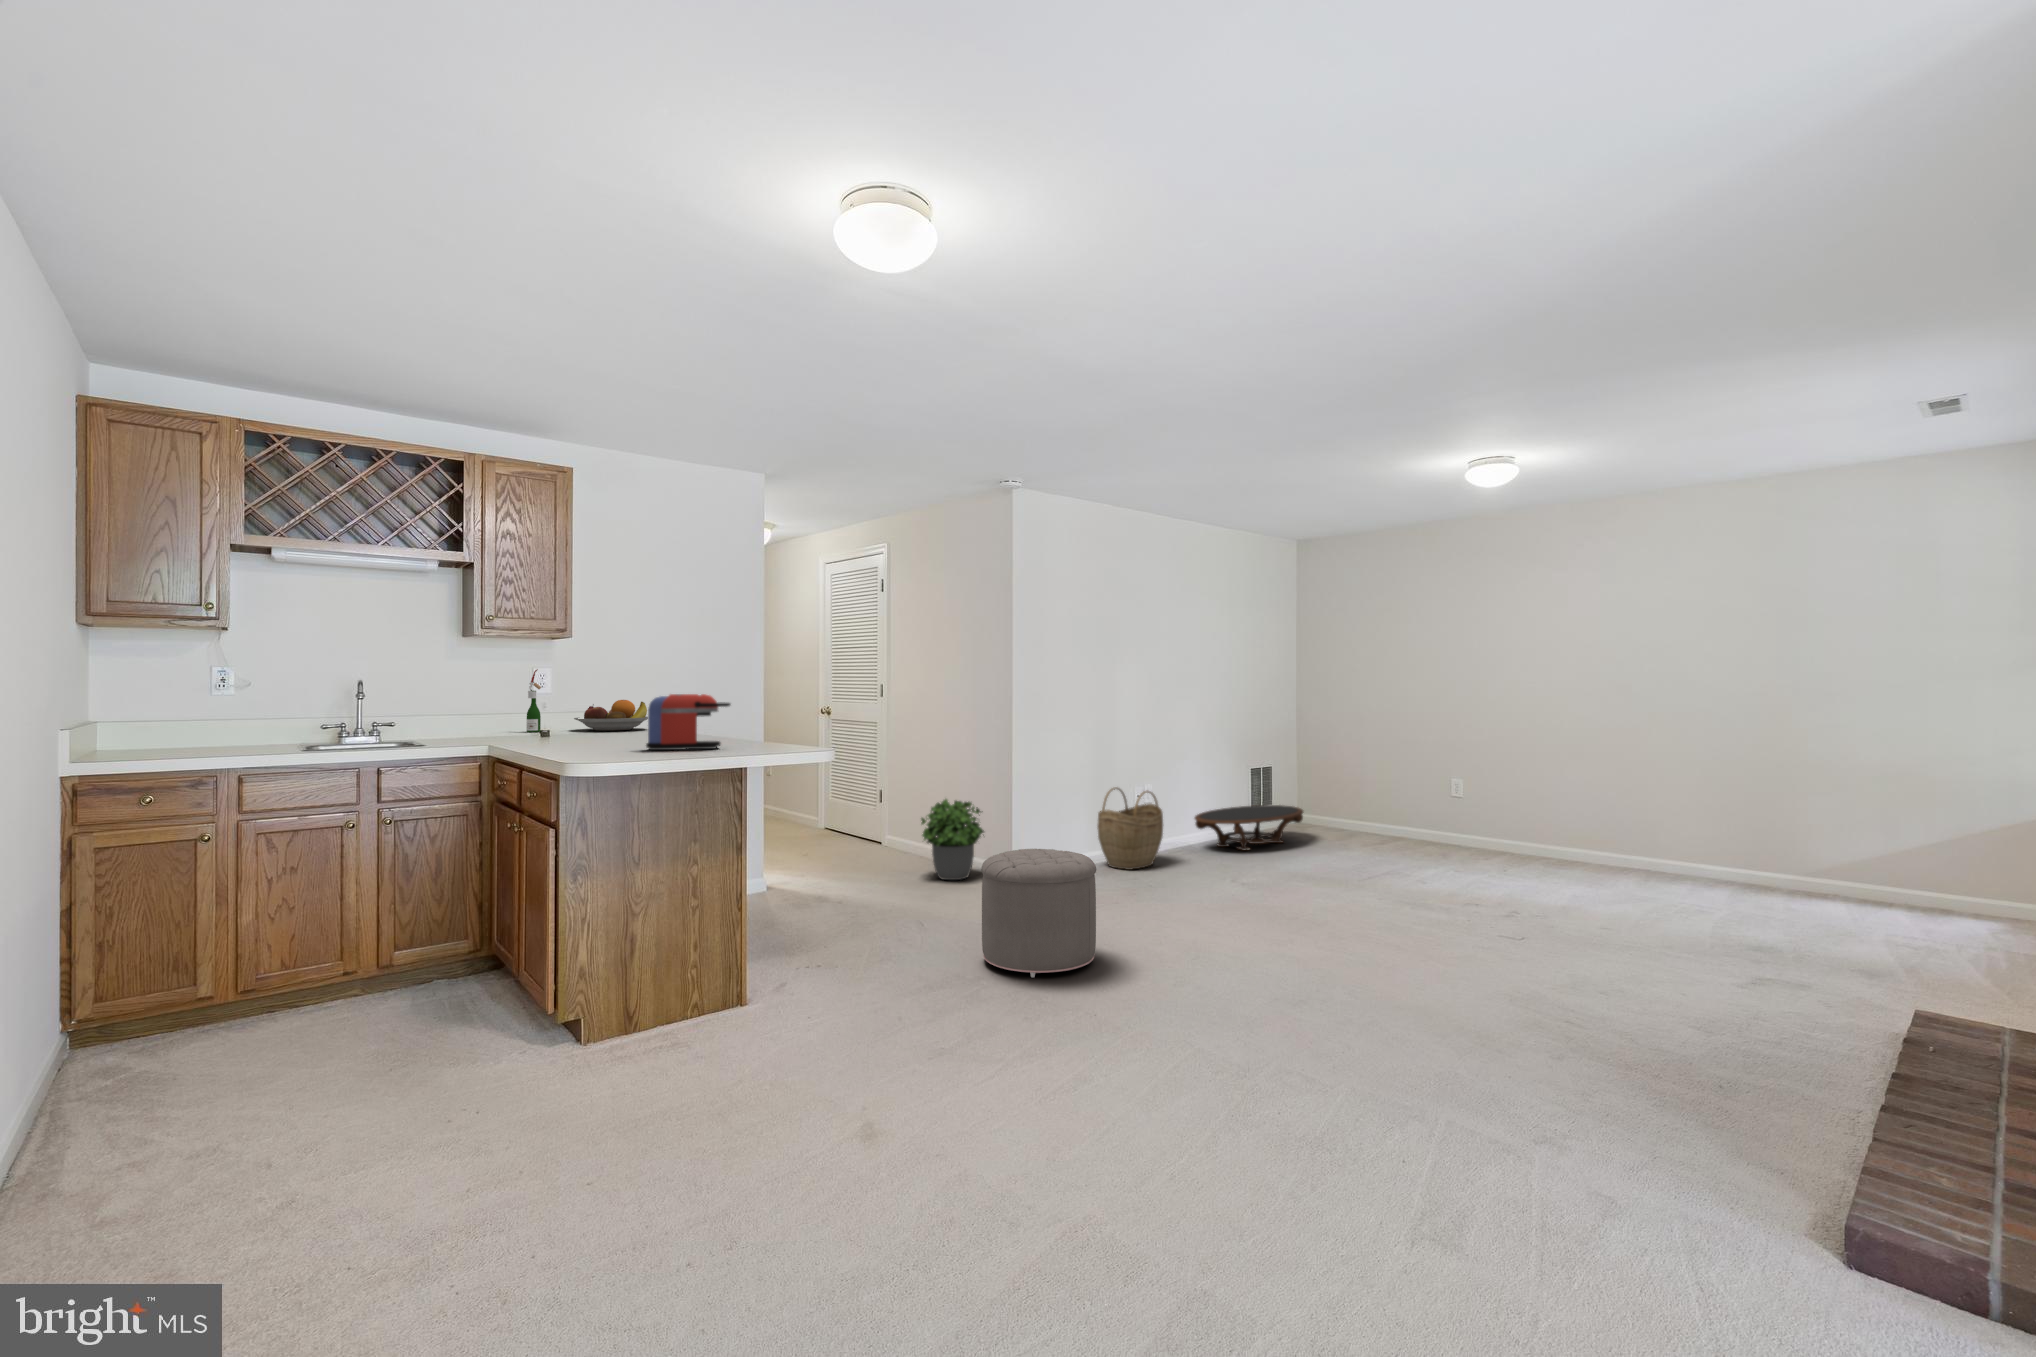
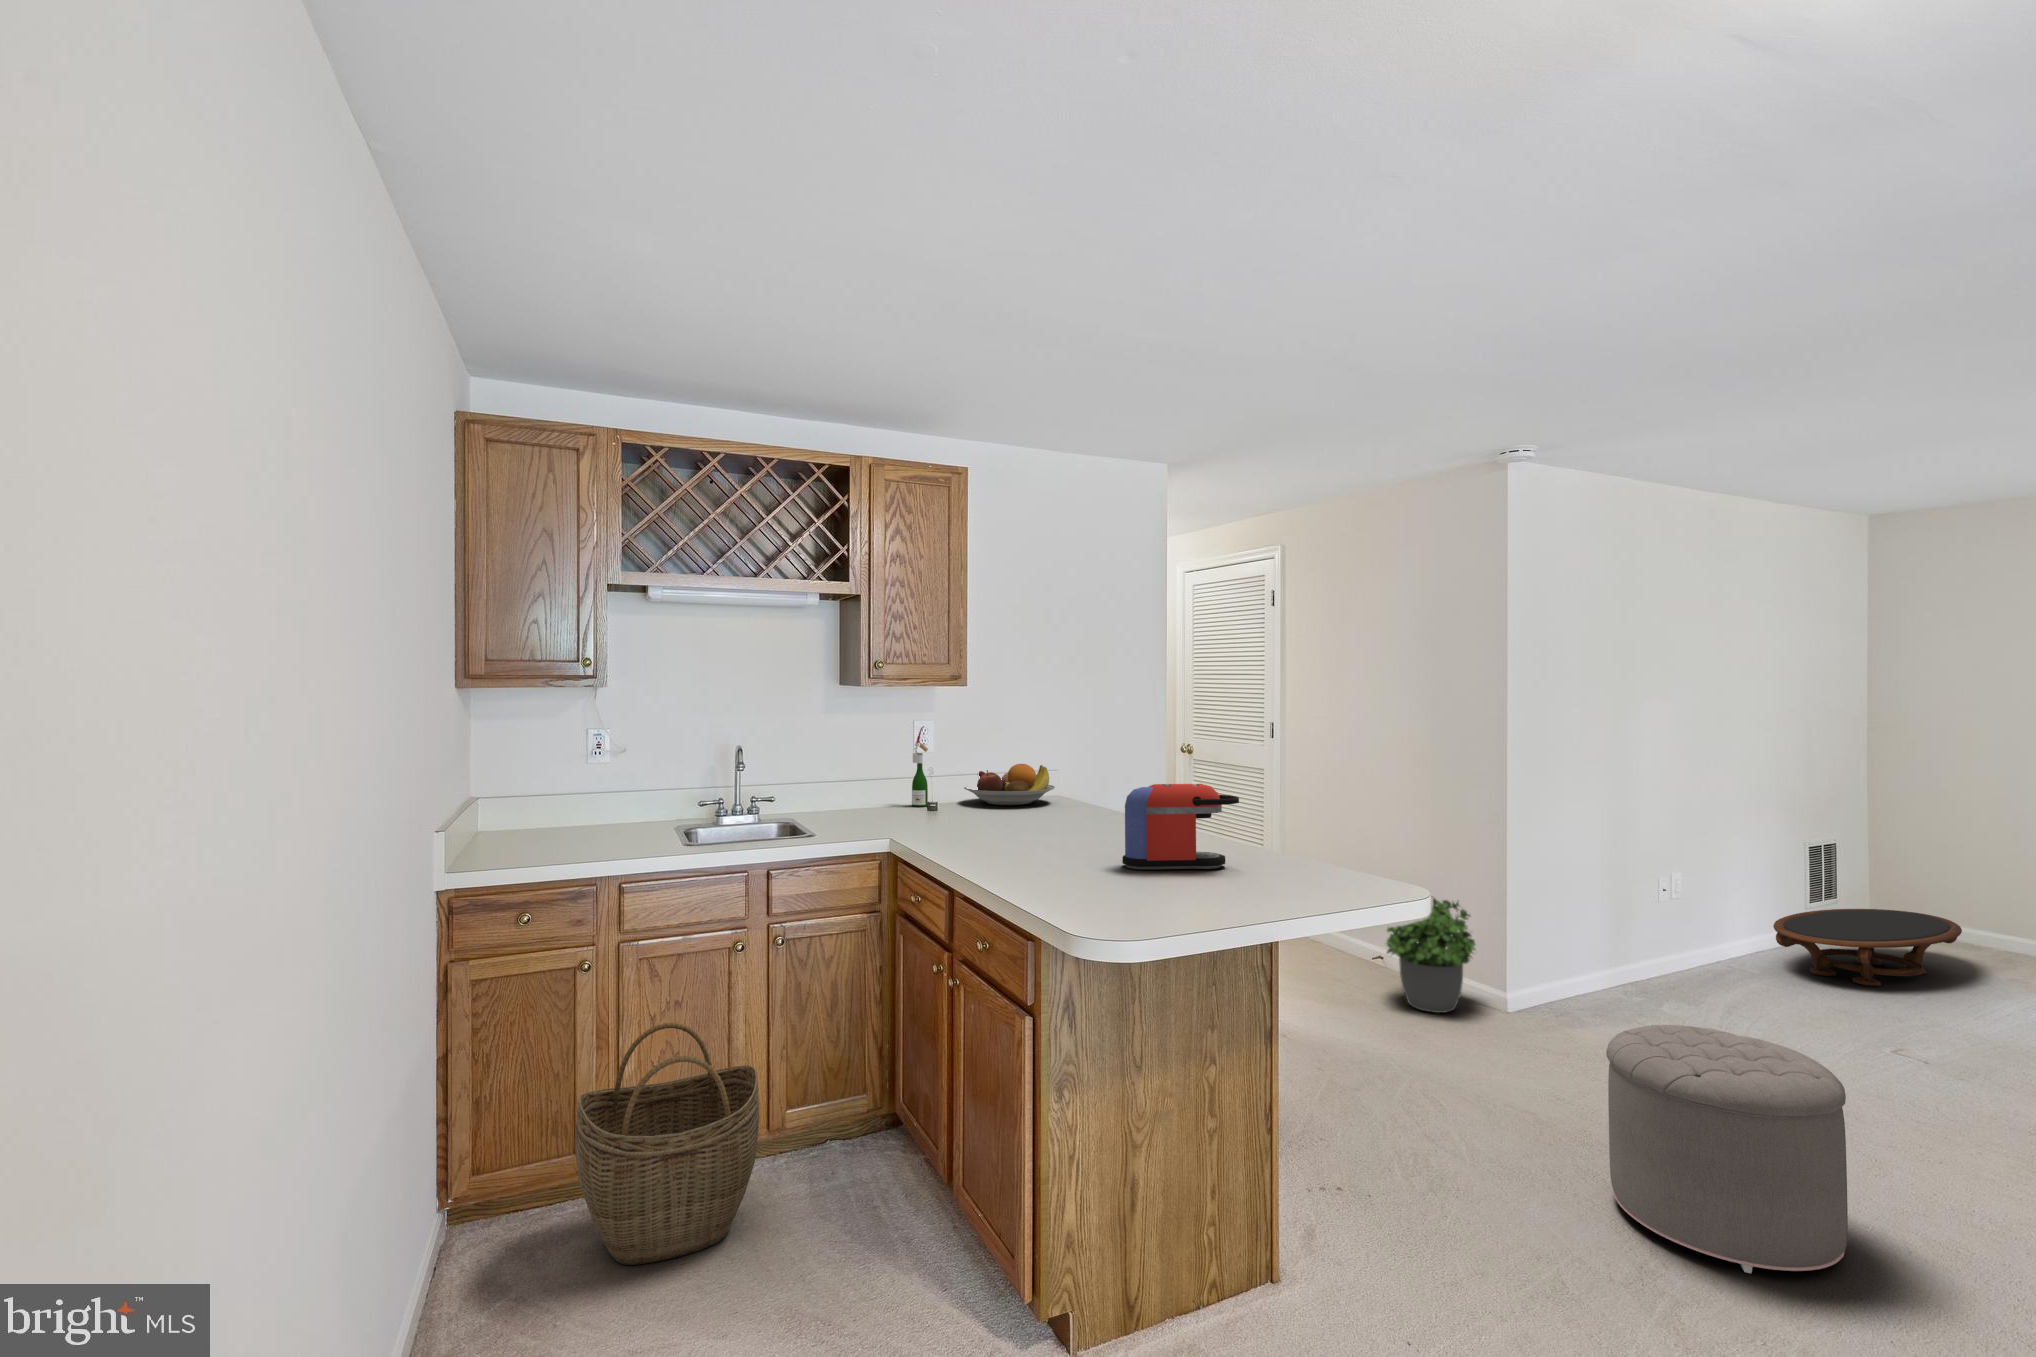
woven basket: present [1097,787,1163,870] -> present [575,1023,760,1265]

